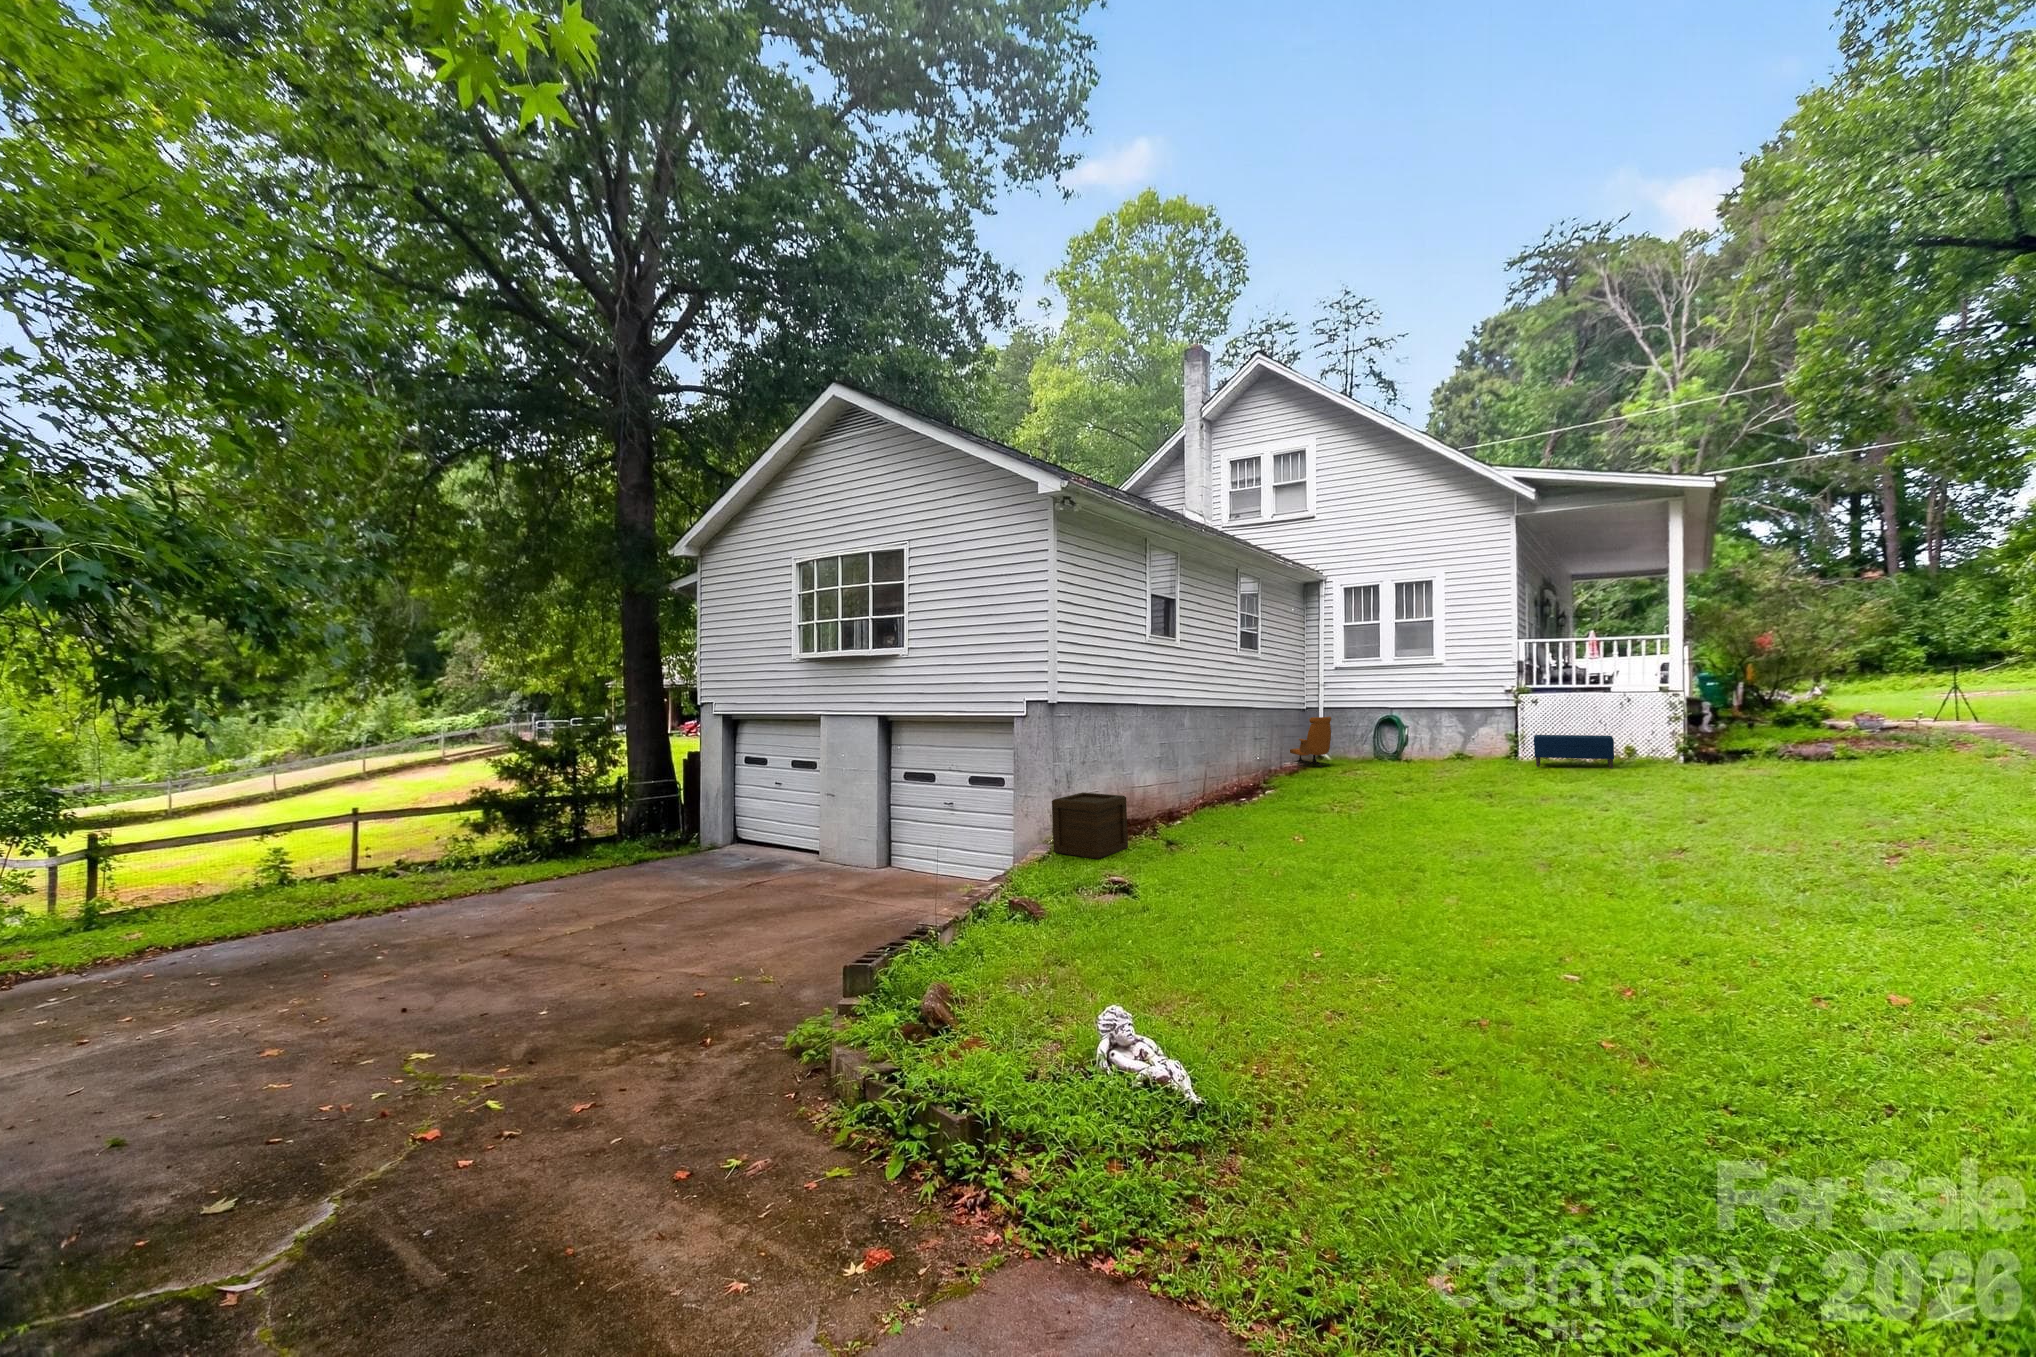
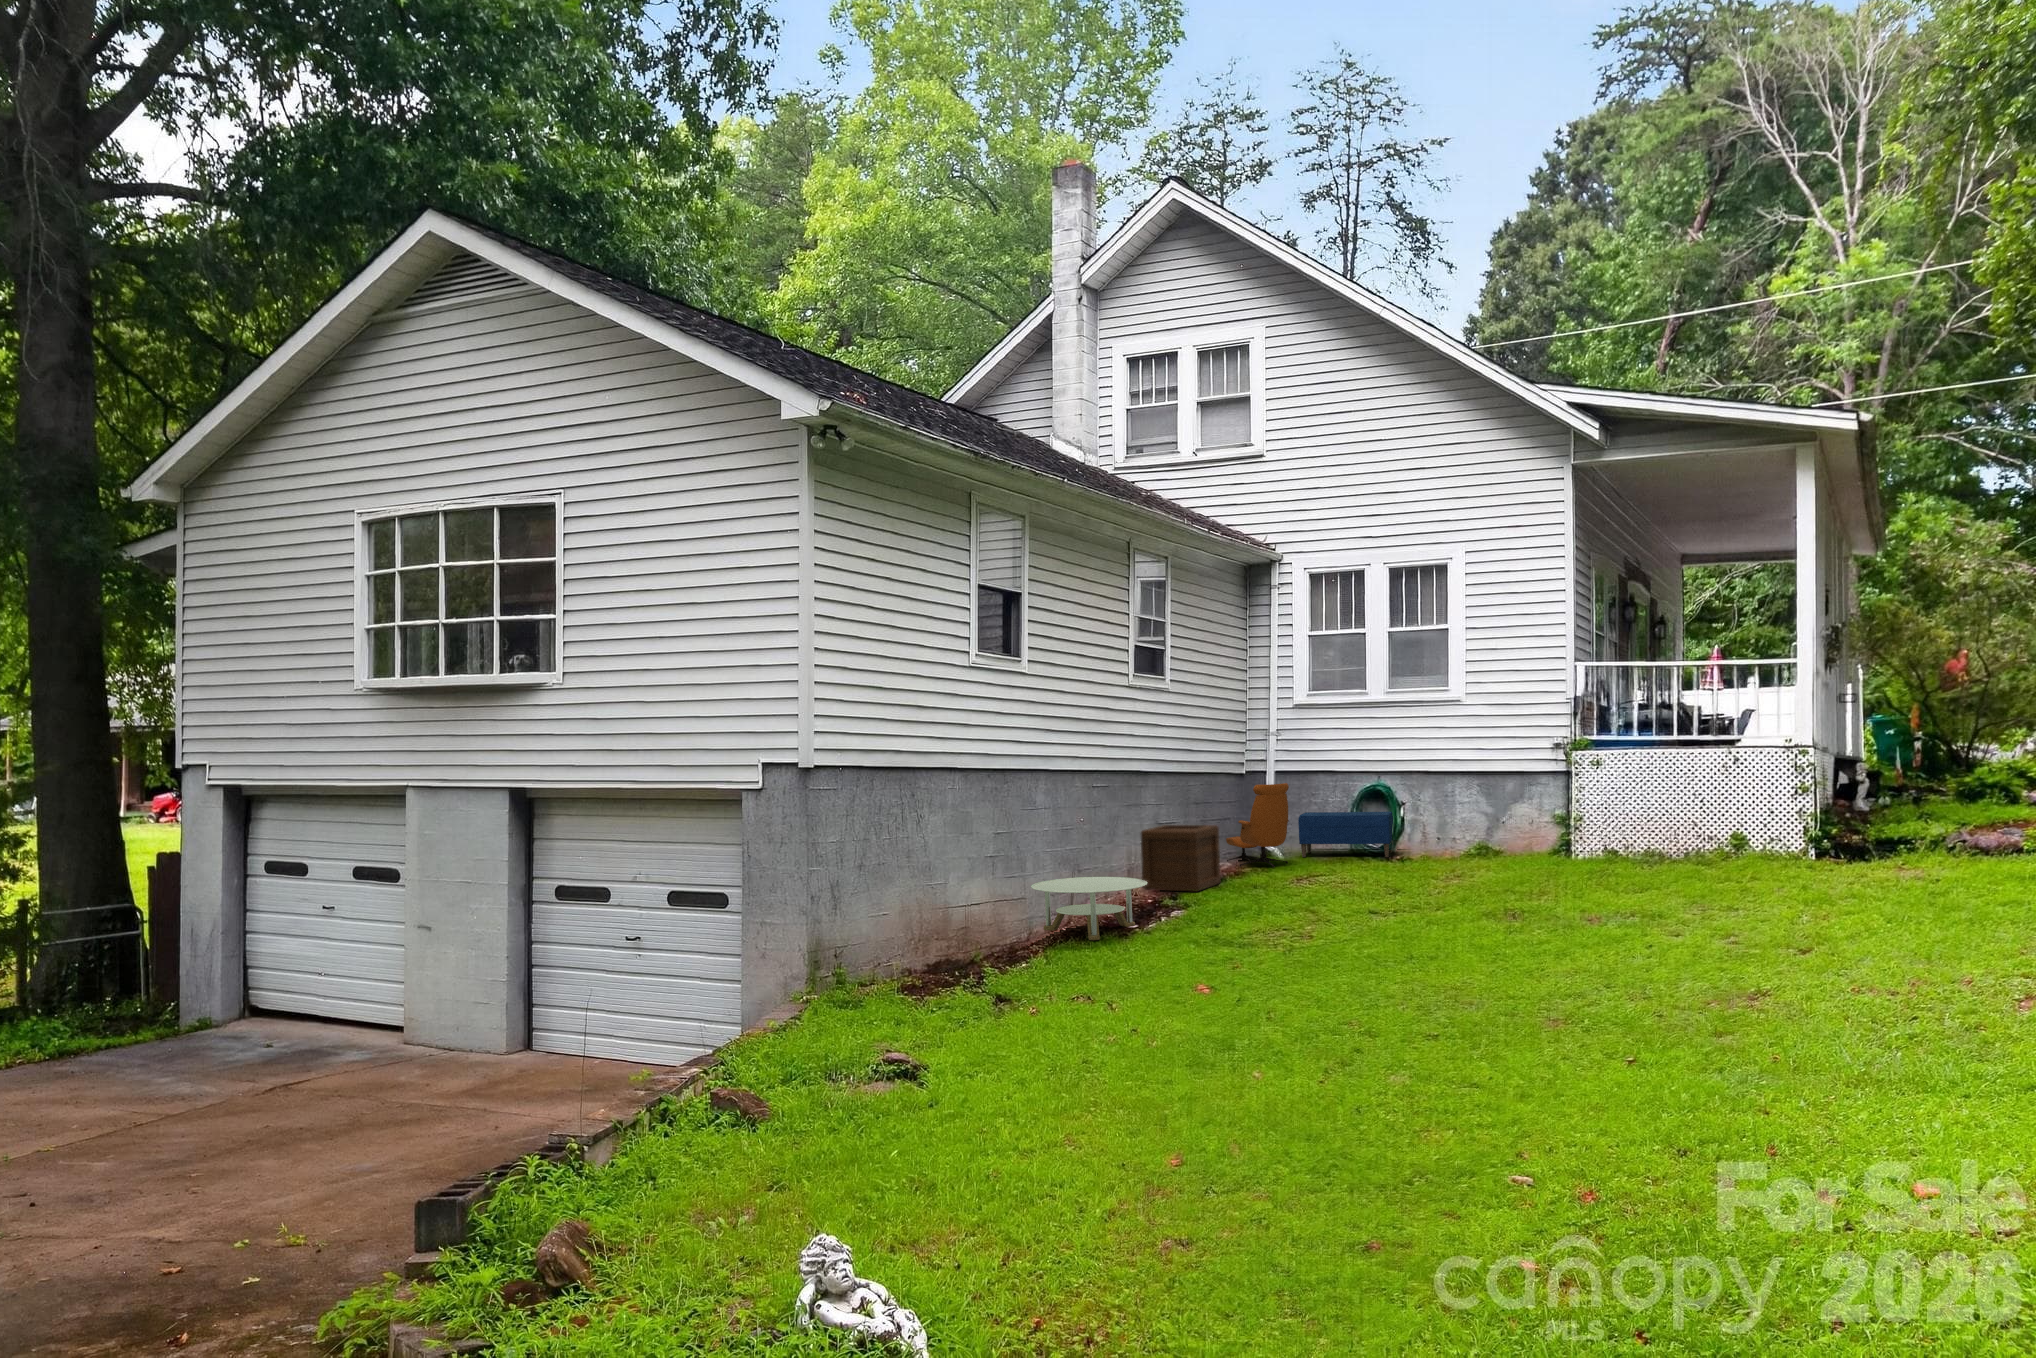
bench: present [1534,735,1614,769] -> present [1298,812,1394,857]
round table: none [1181,772,1254,810] -> present [1031,877,1148,940]
wooden crate: present [1052,792,1128,859] -> present [1141,825,1221,892]

